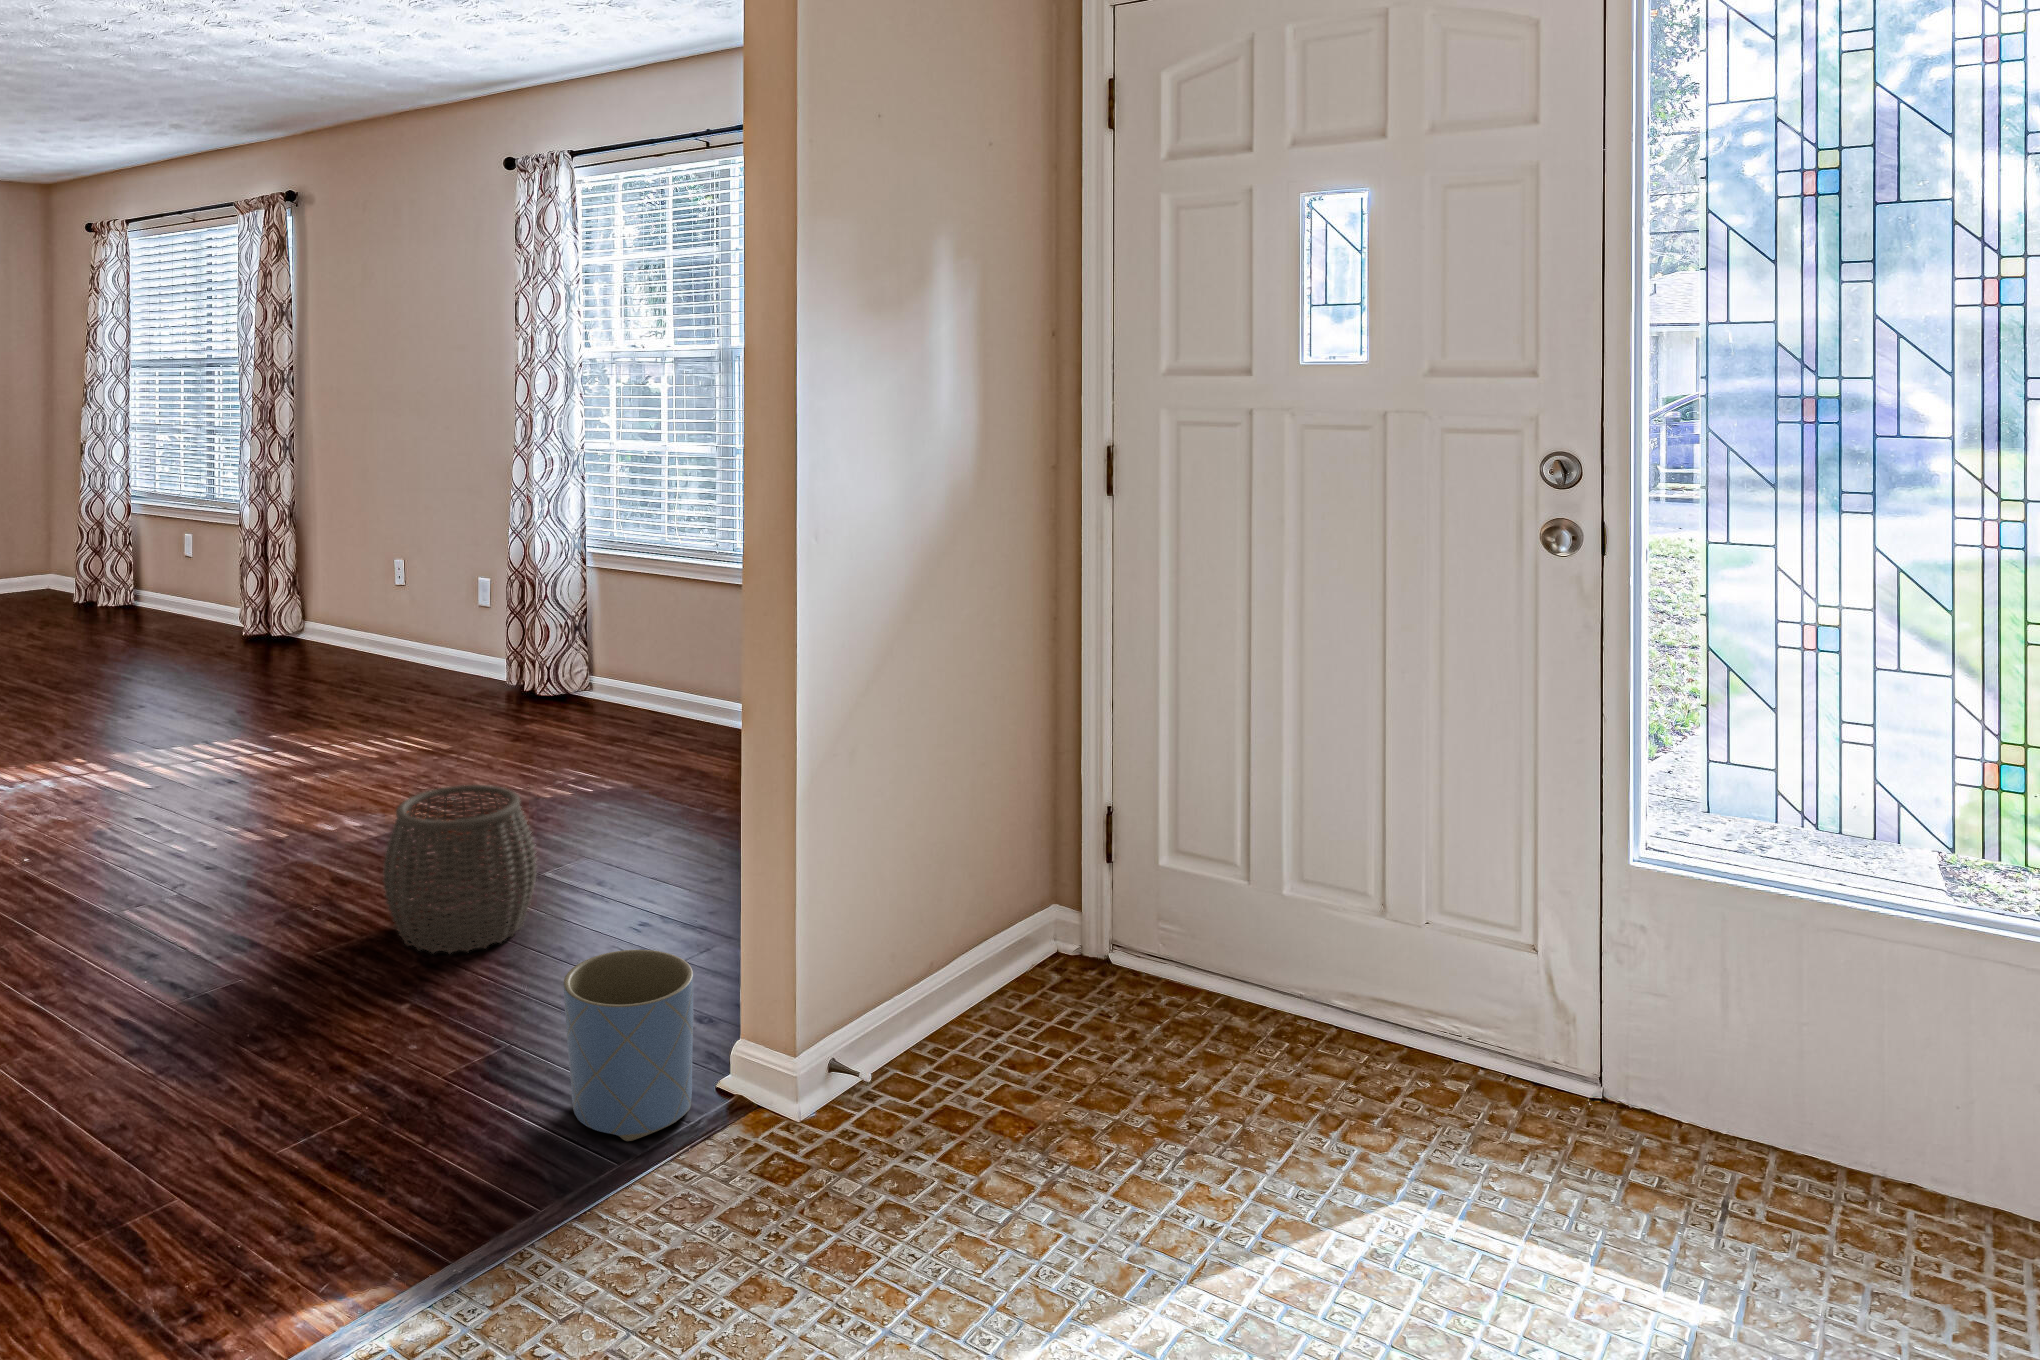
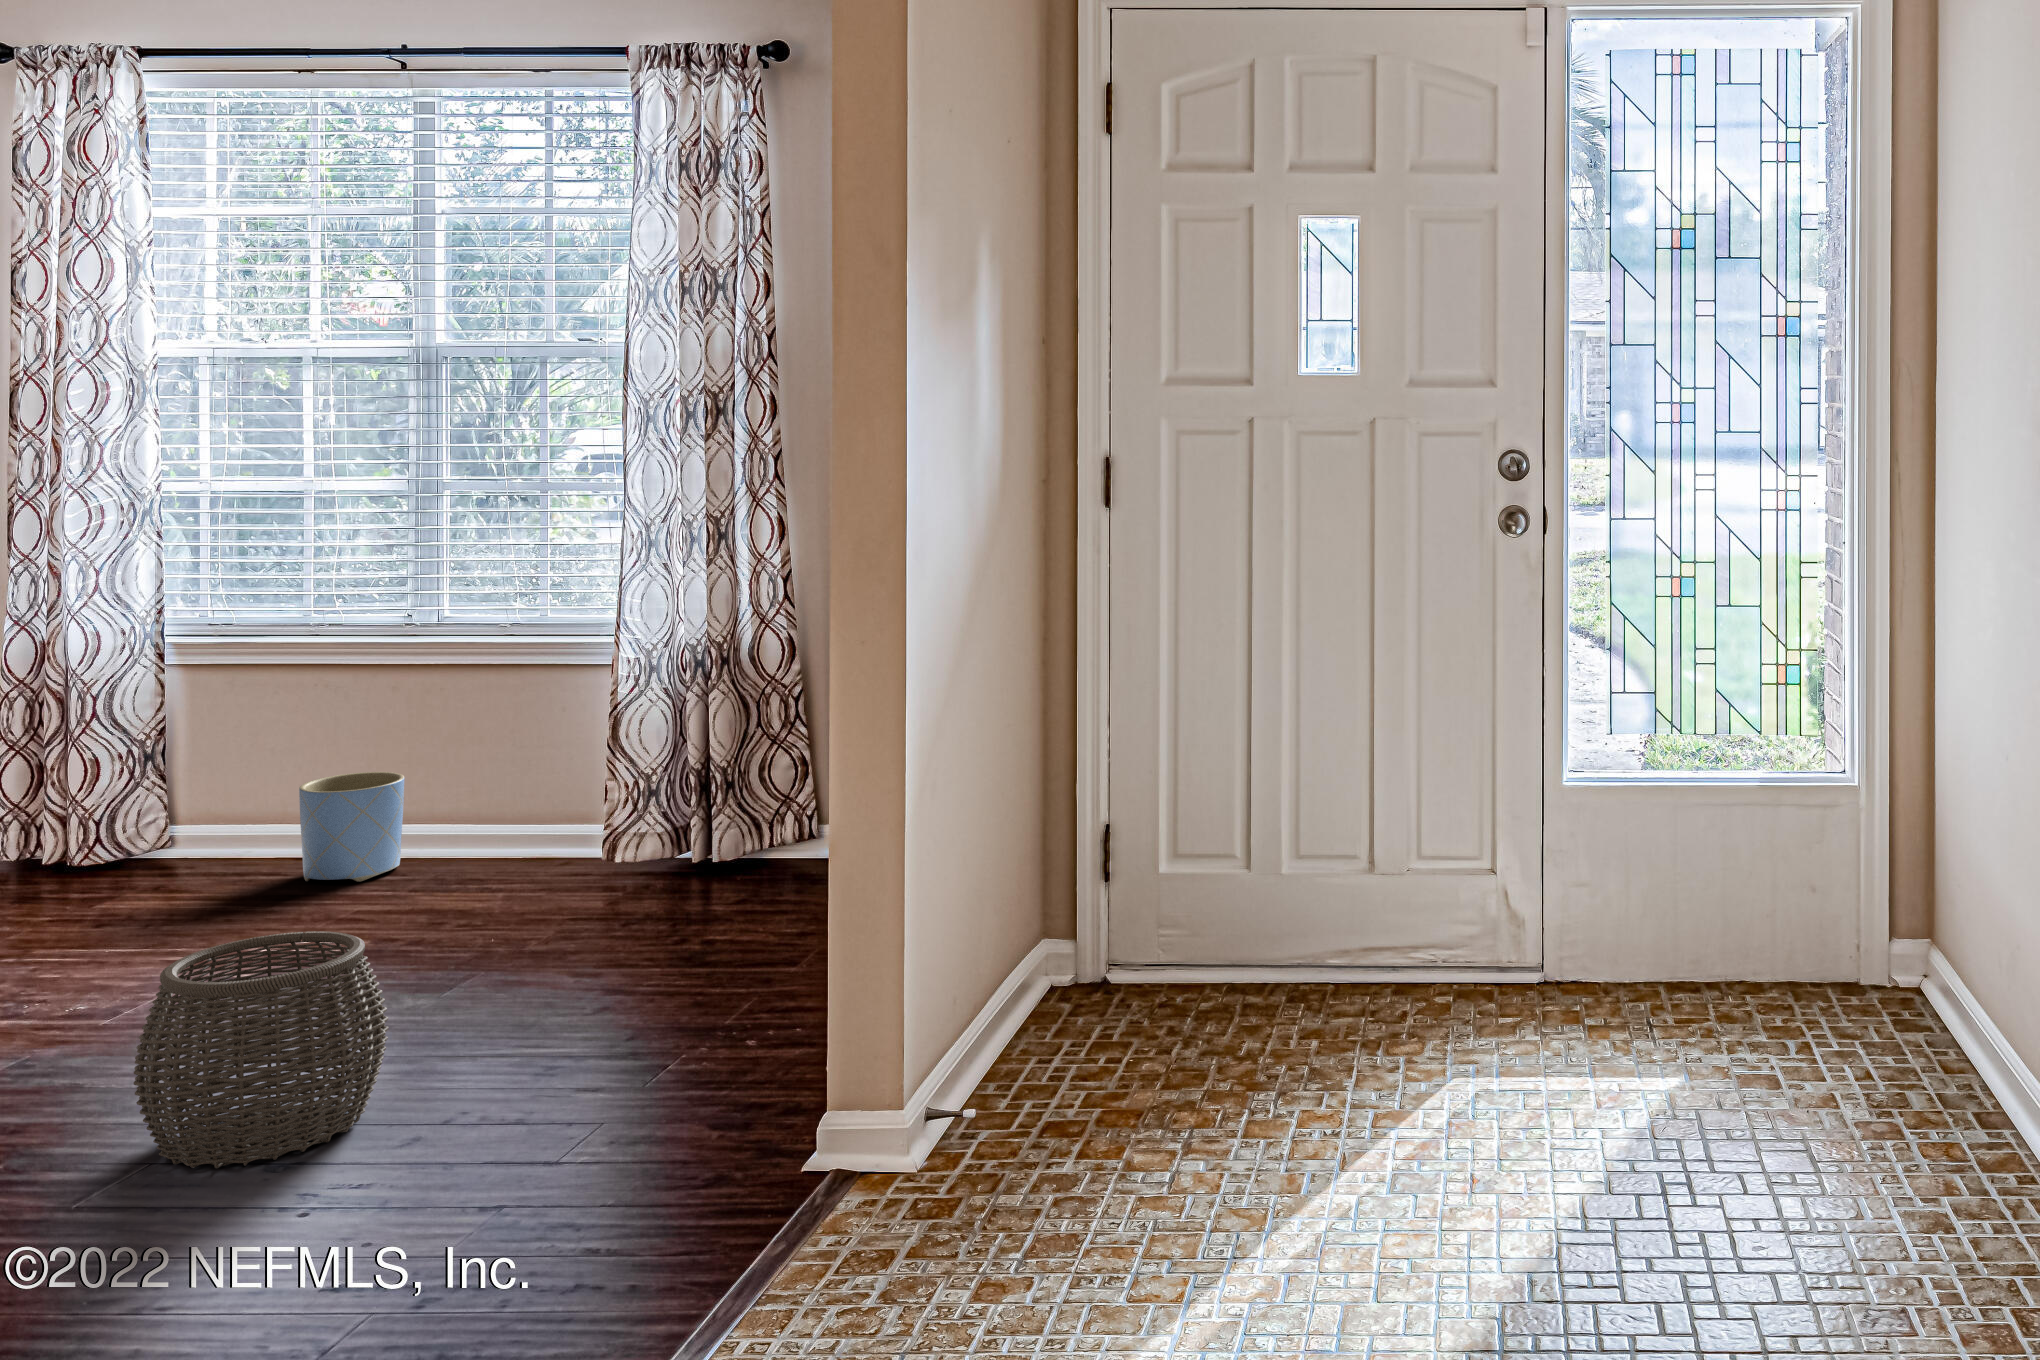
planter: present [563,950,693,1141] -> present [299,772,404,882]

